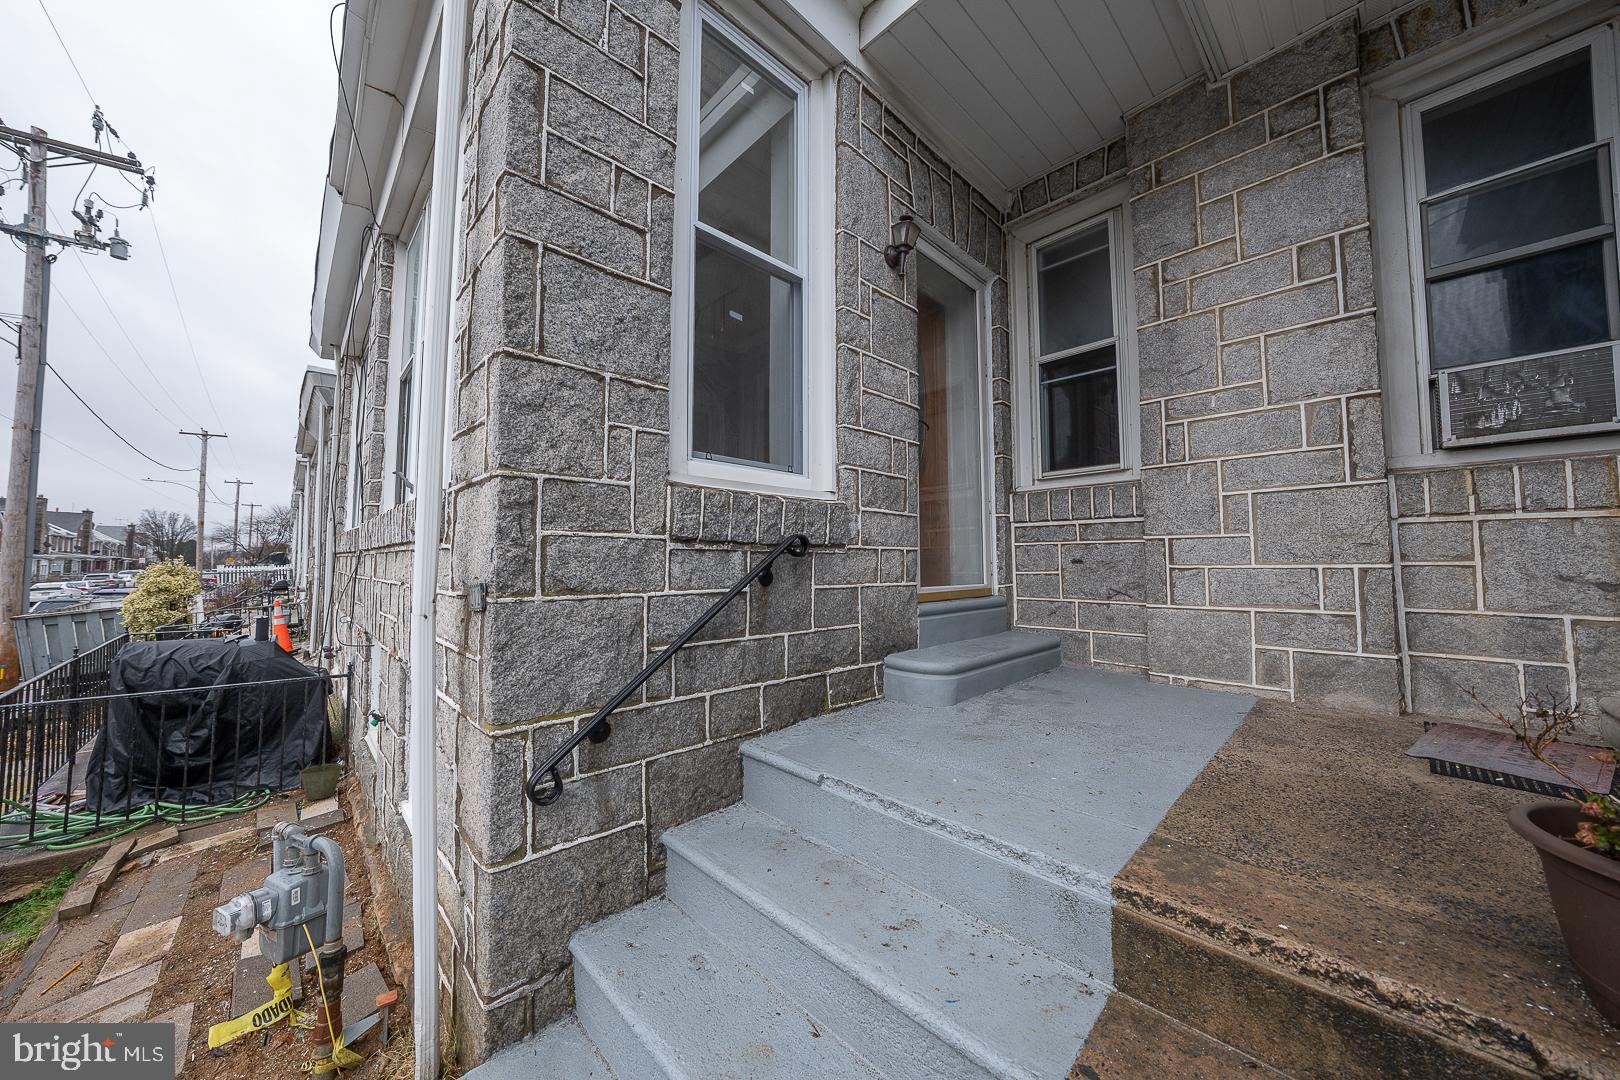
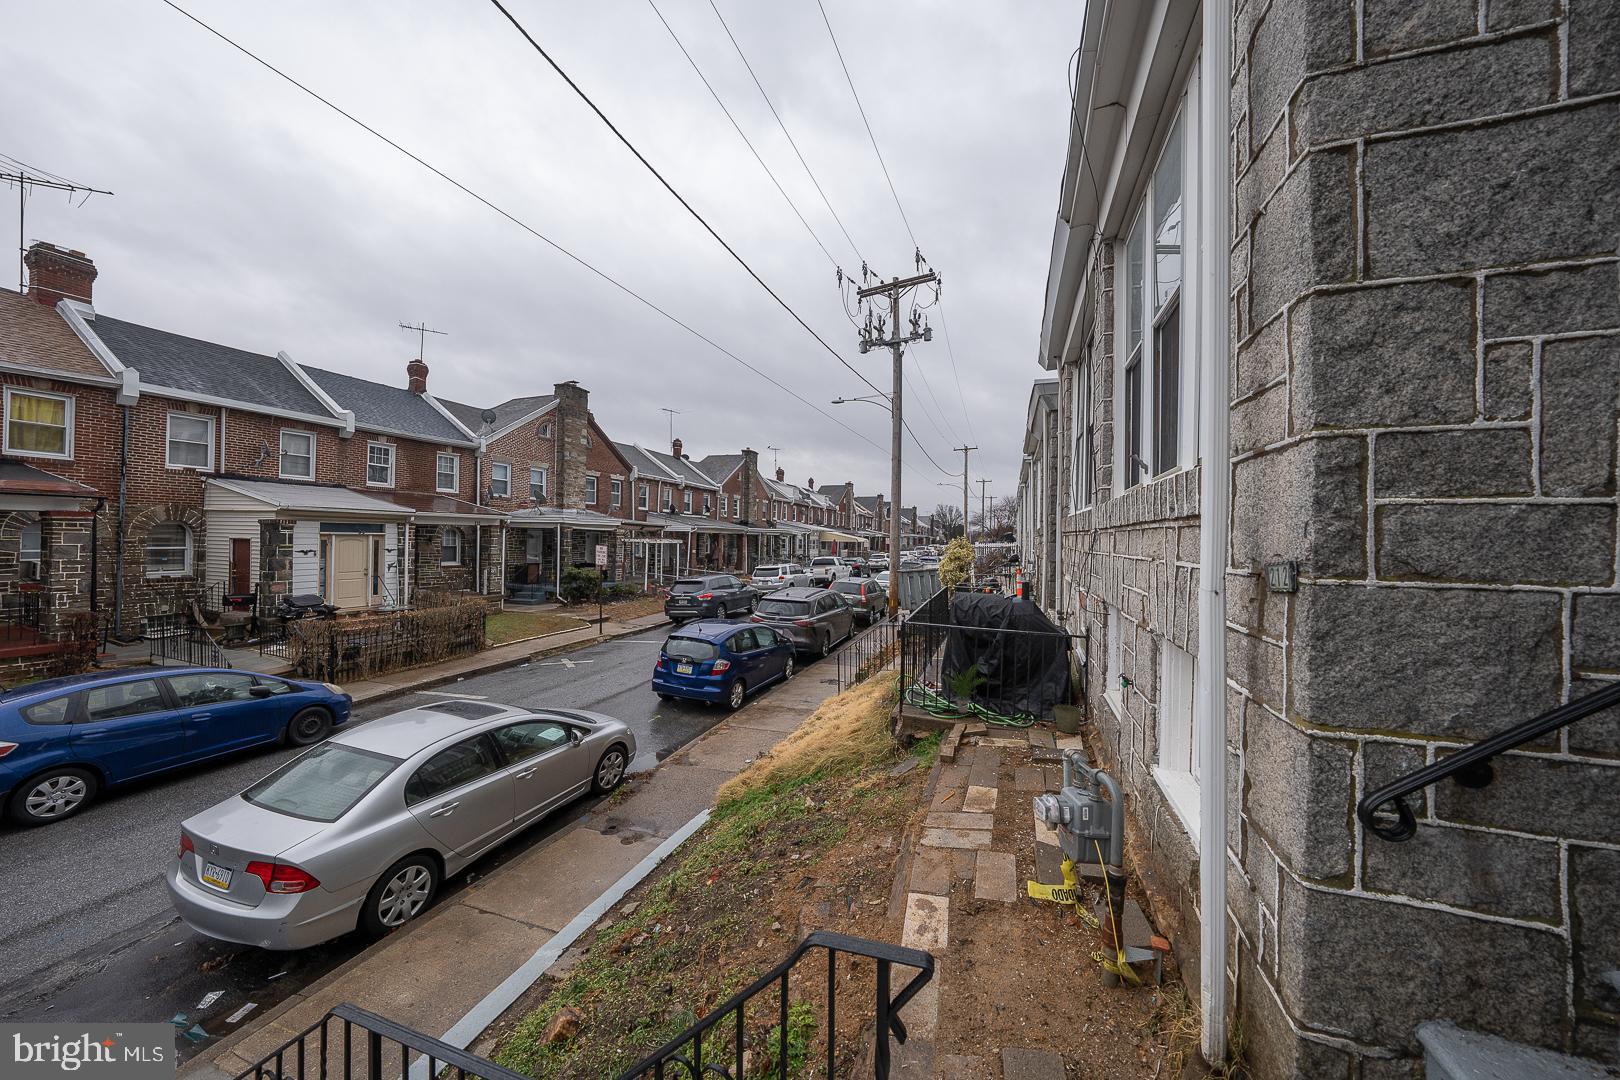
potted plant: none [84,740,189,826] -> present [946,668,980,713]

